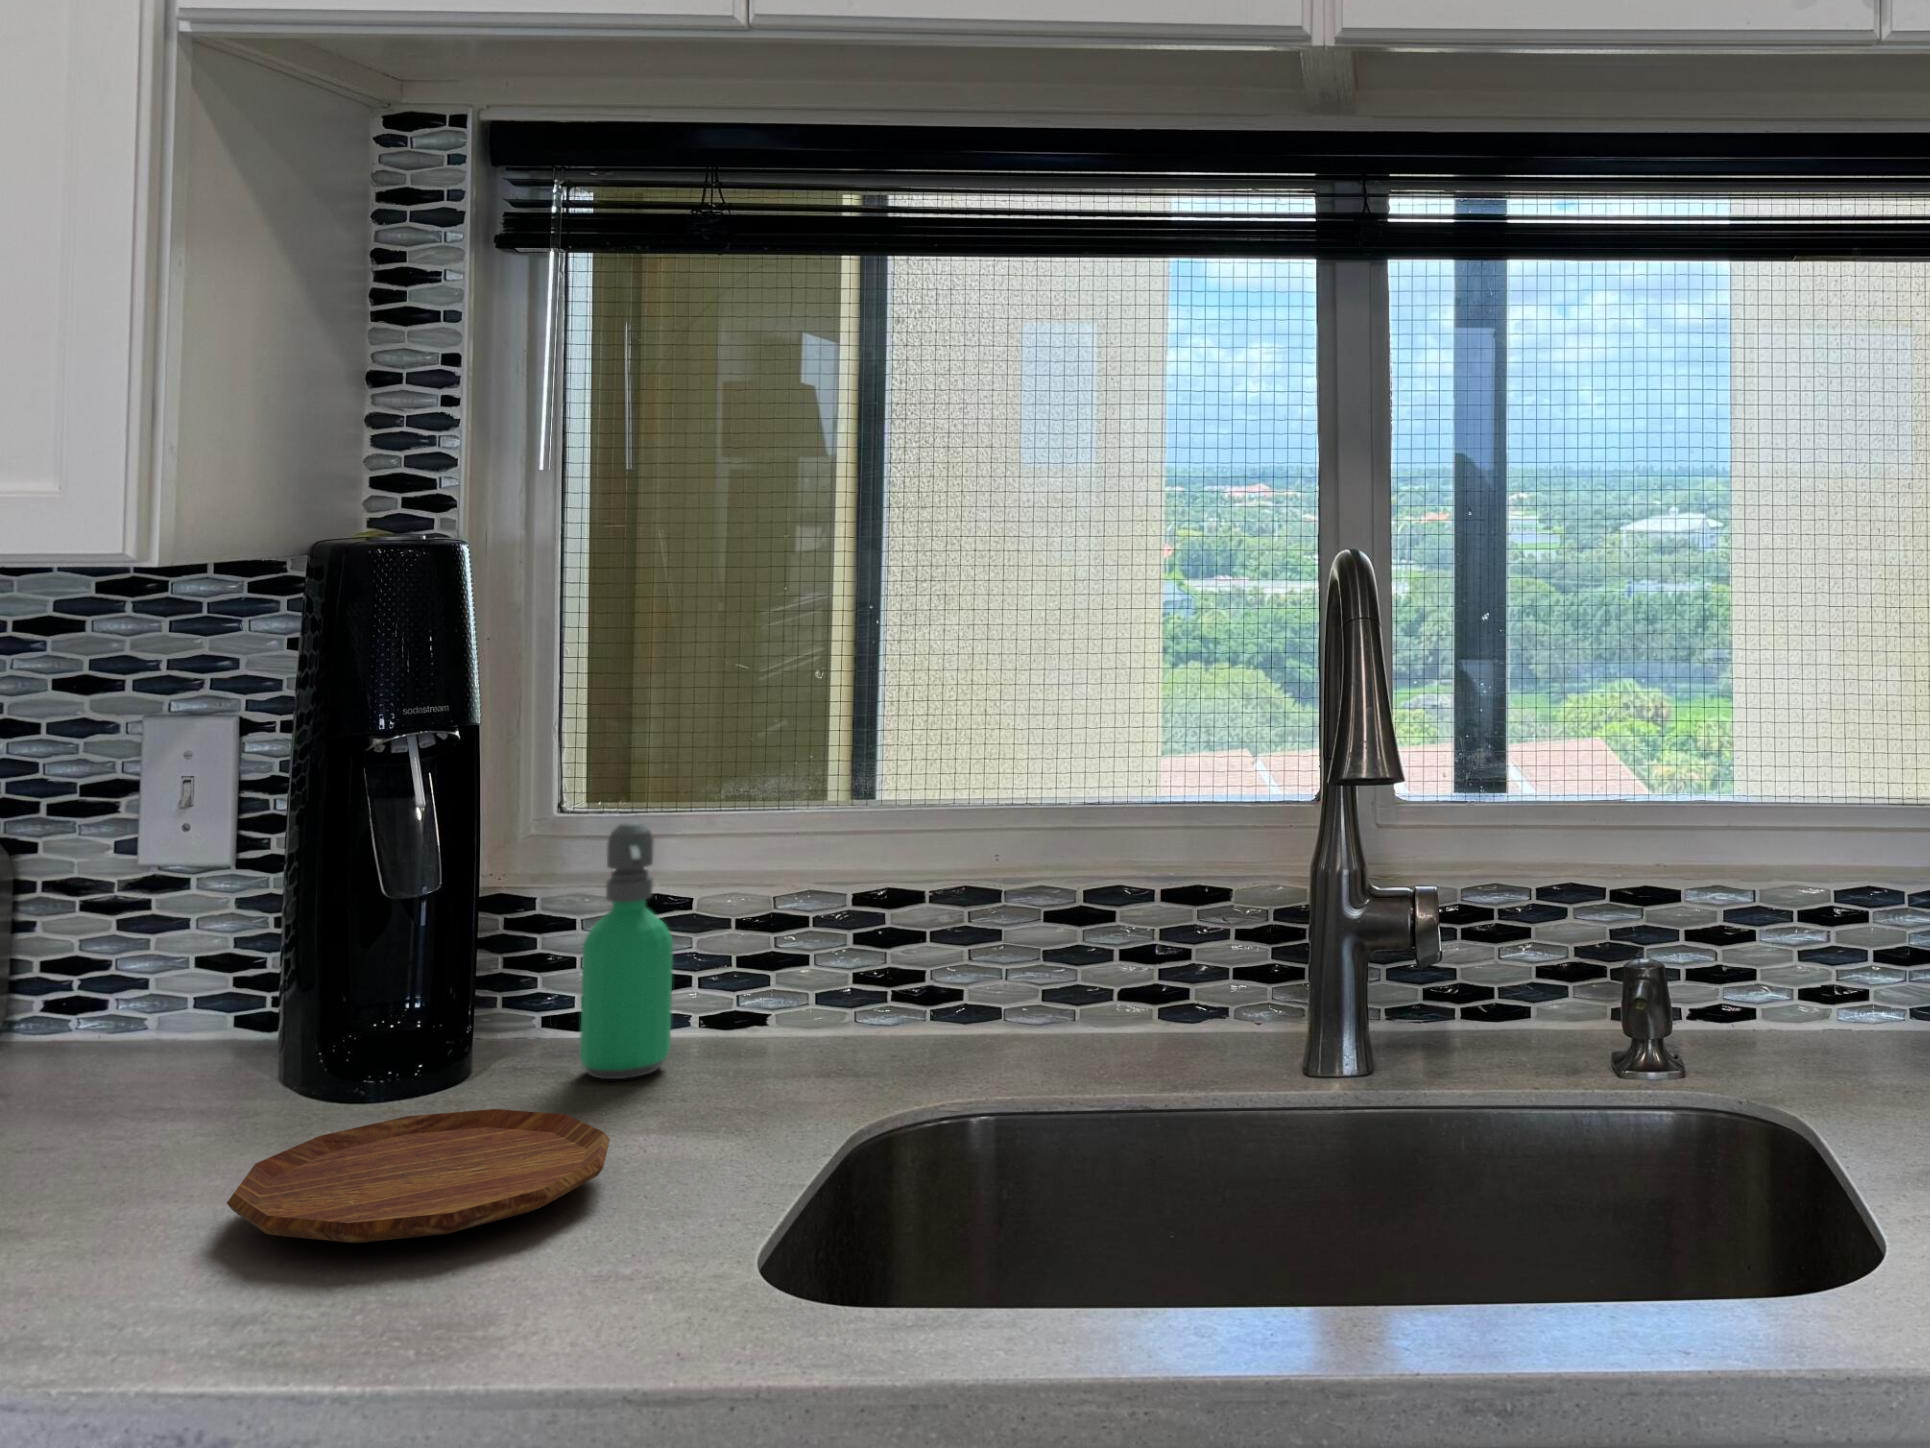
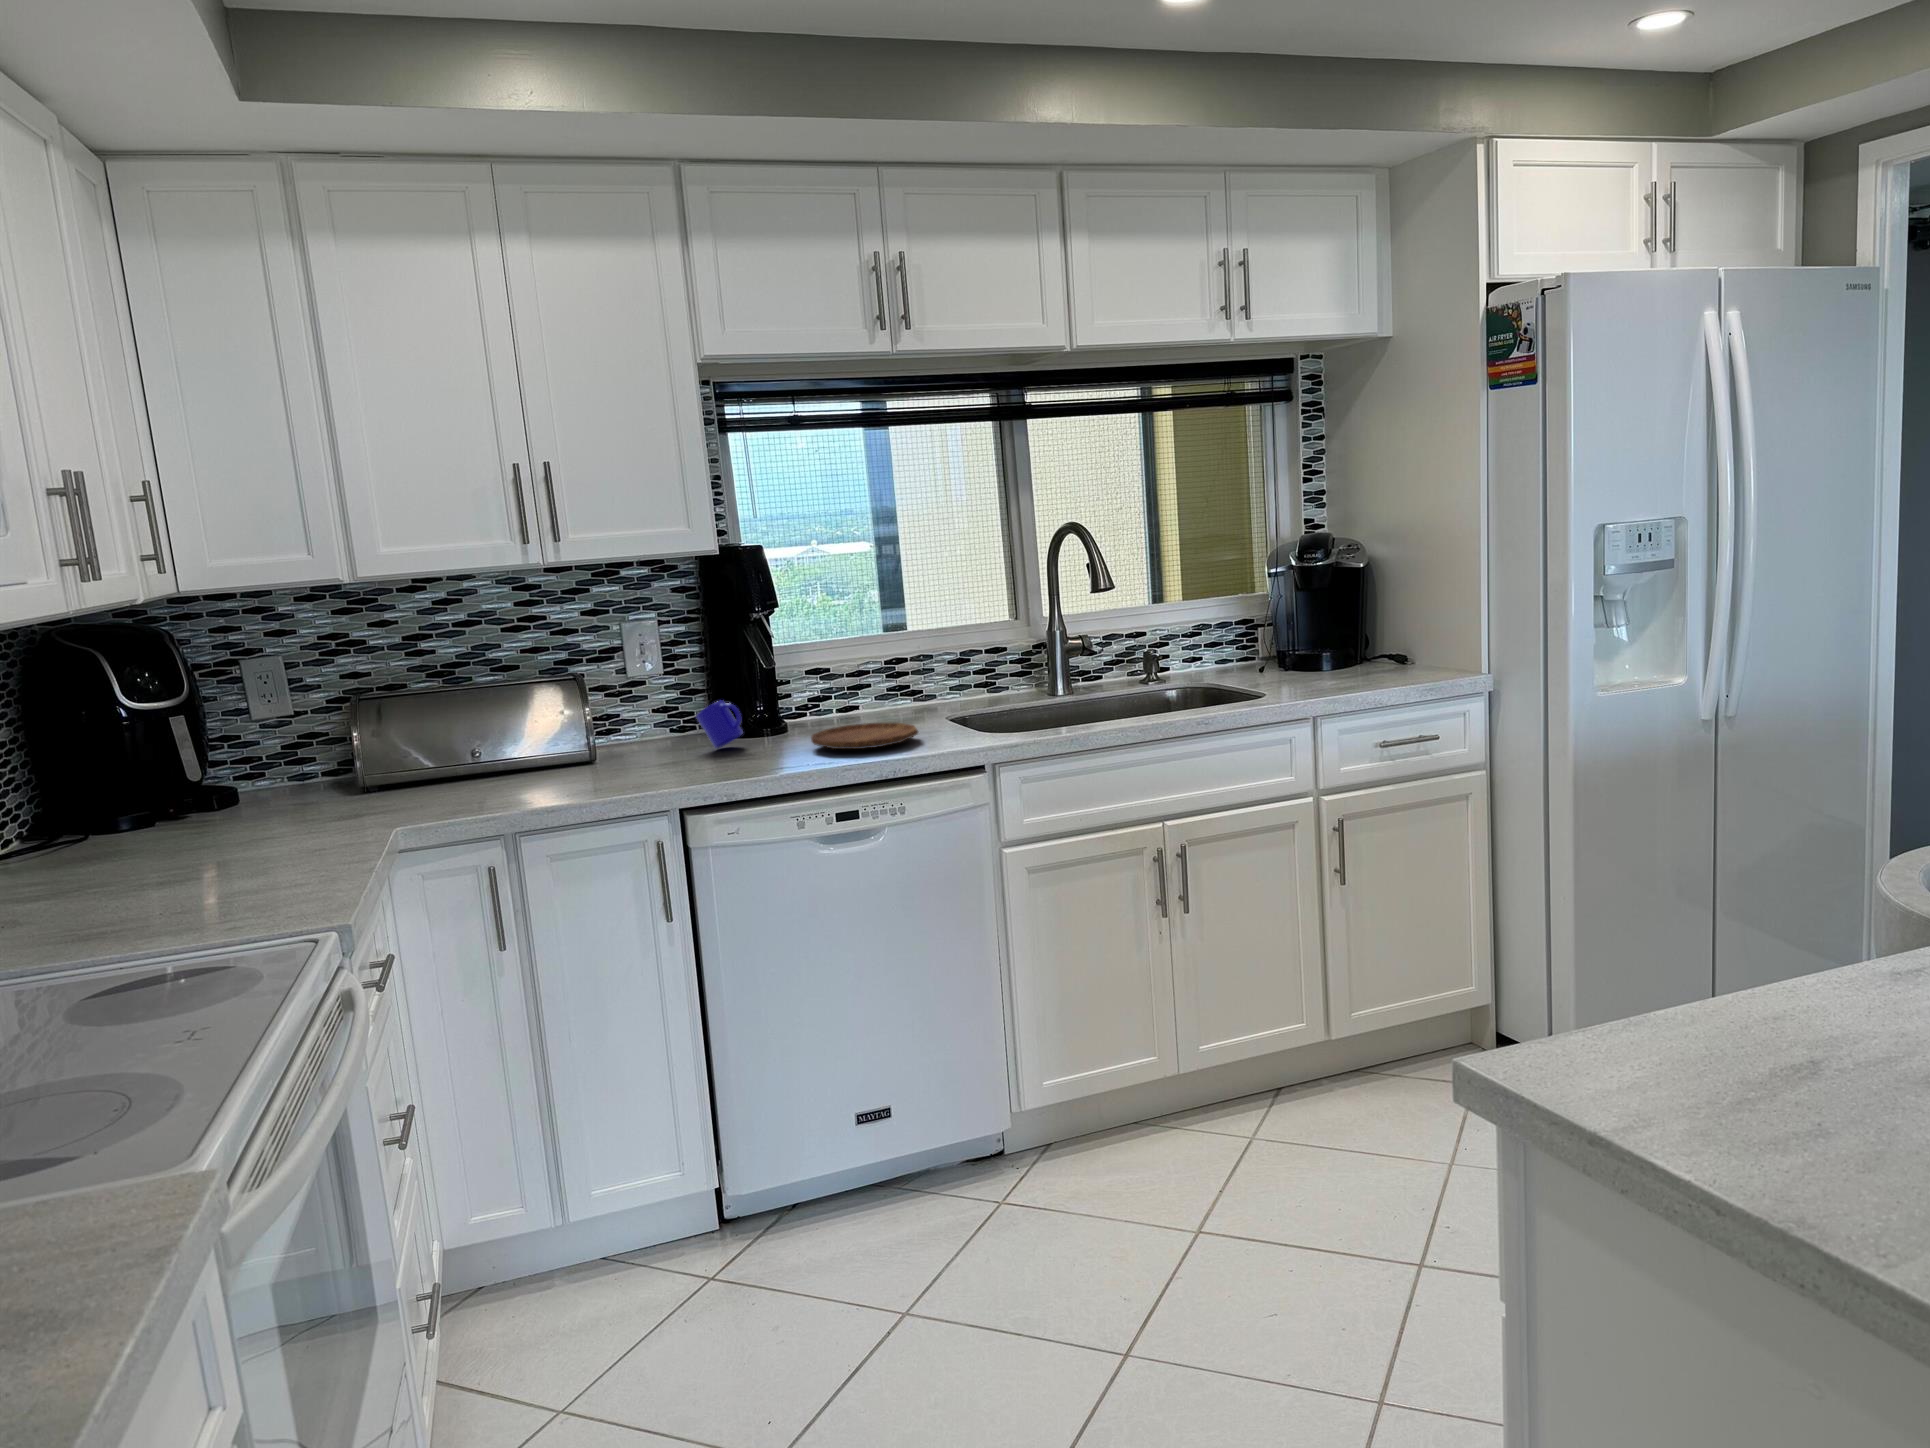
soap dispenser: present [580,822,673,1079] -> none [816,638,850,727]
mug: none [132,976,253,1116] -> present [696,701,743,749]

